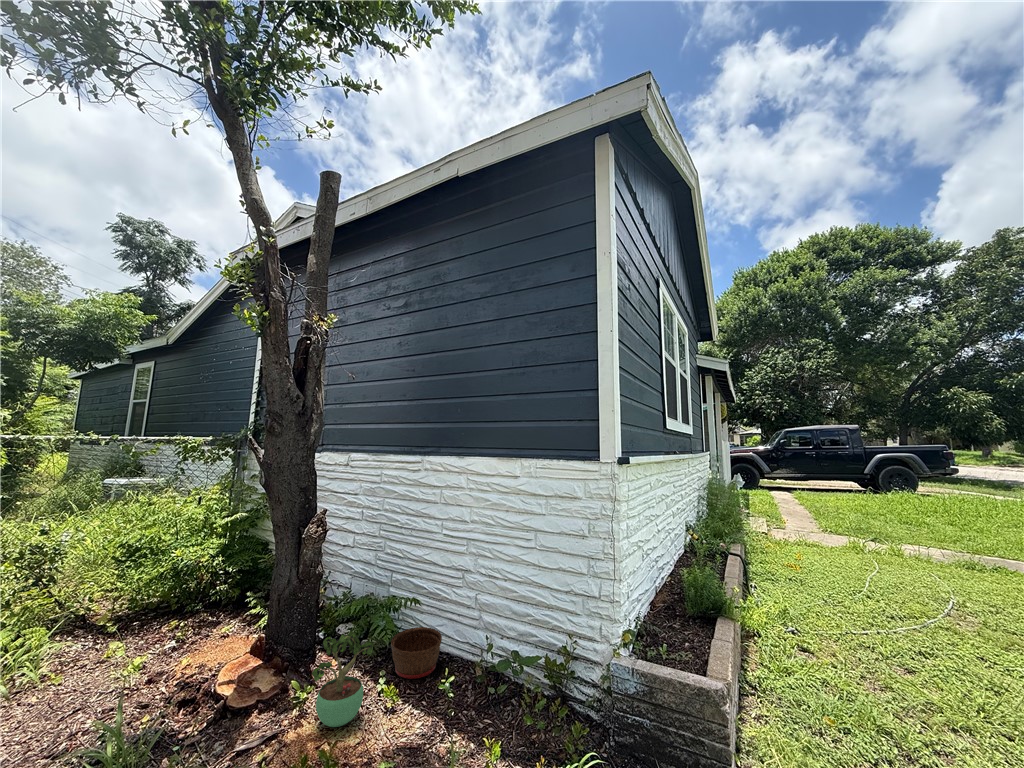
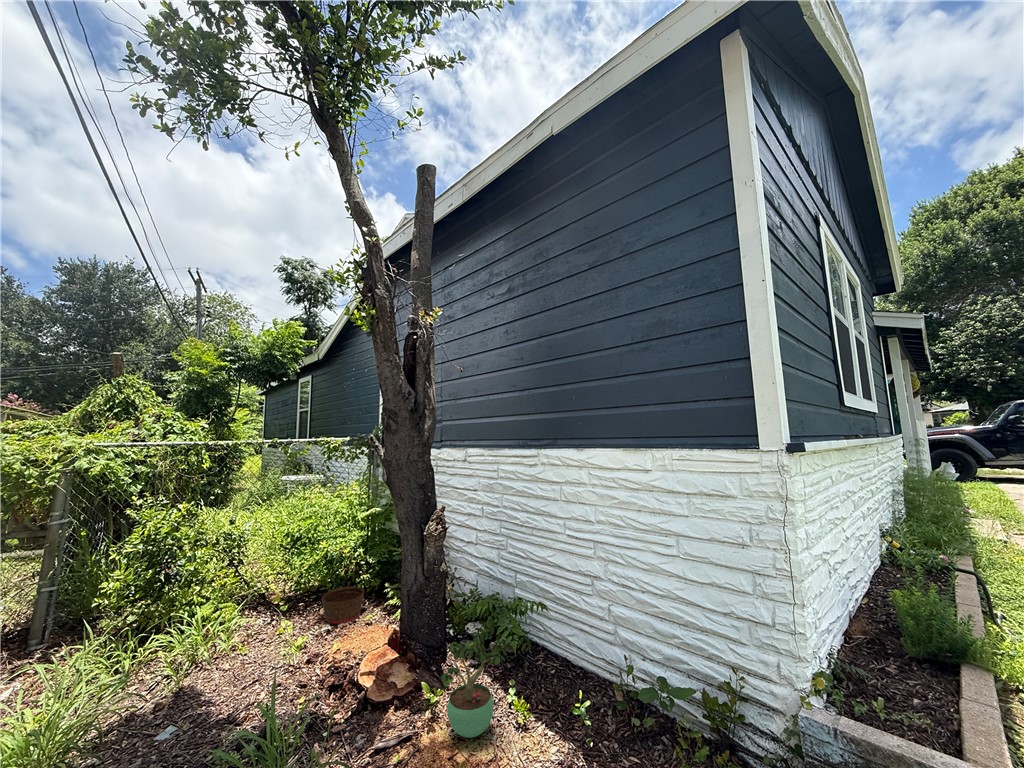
basket: present [391,627,442,679] -> present [322,587,364,624]

